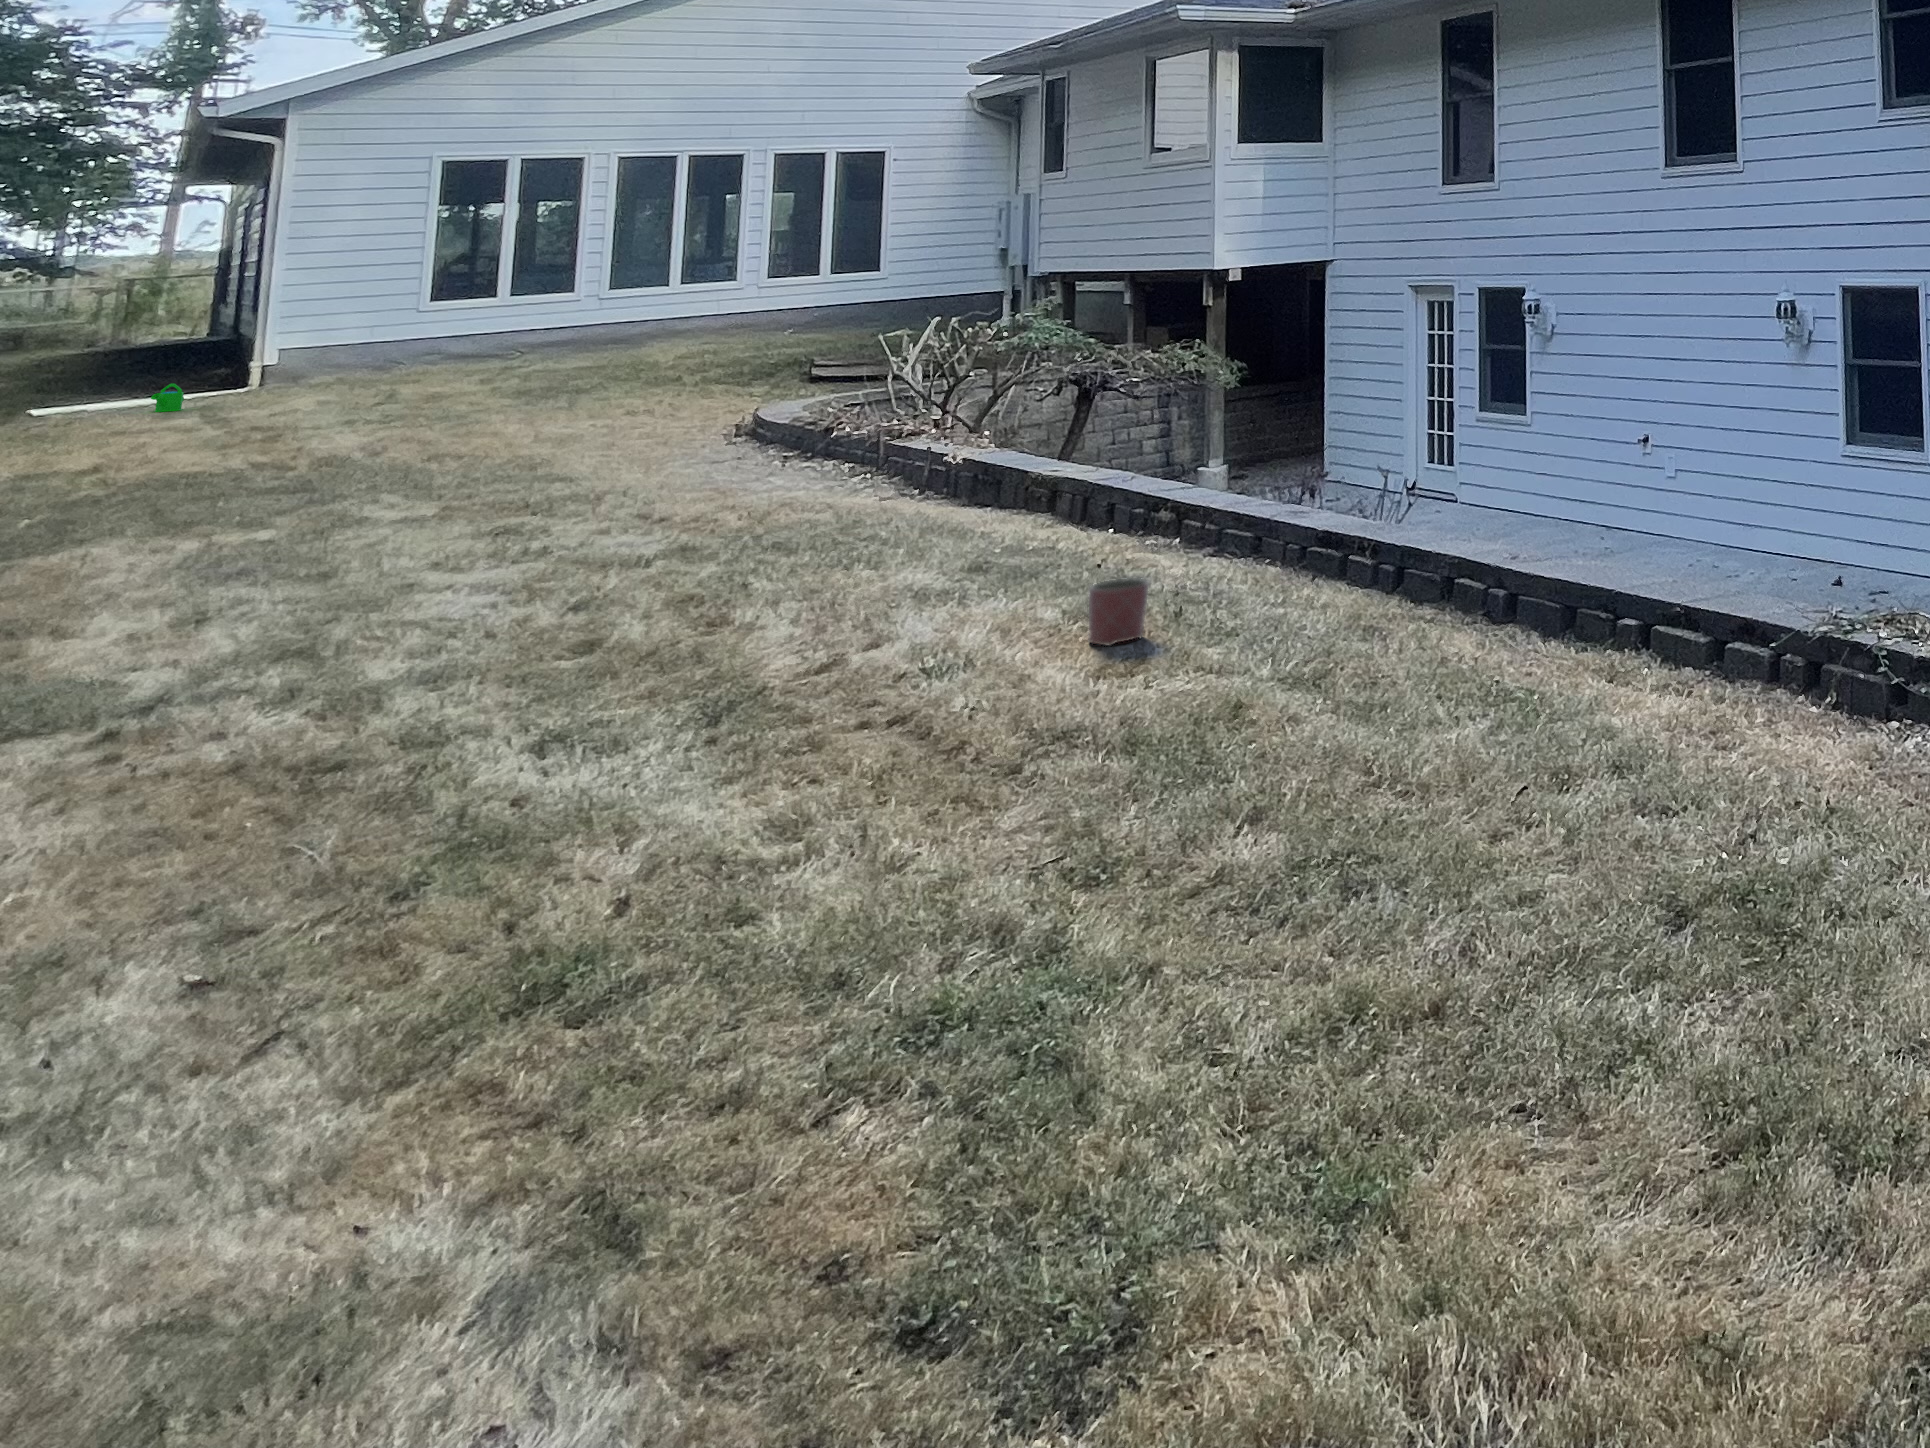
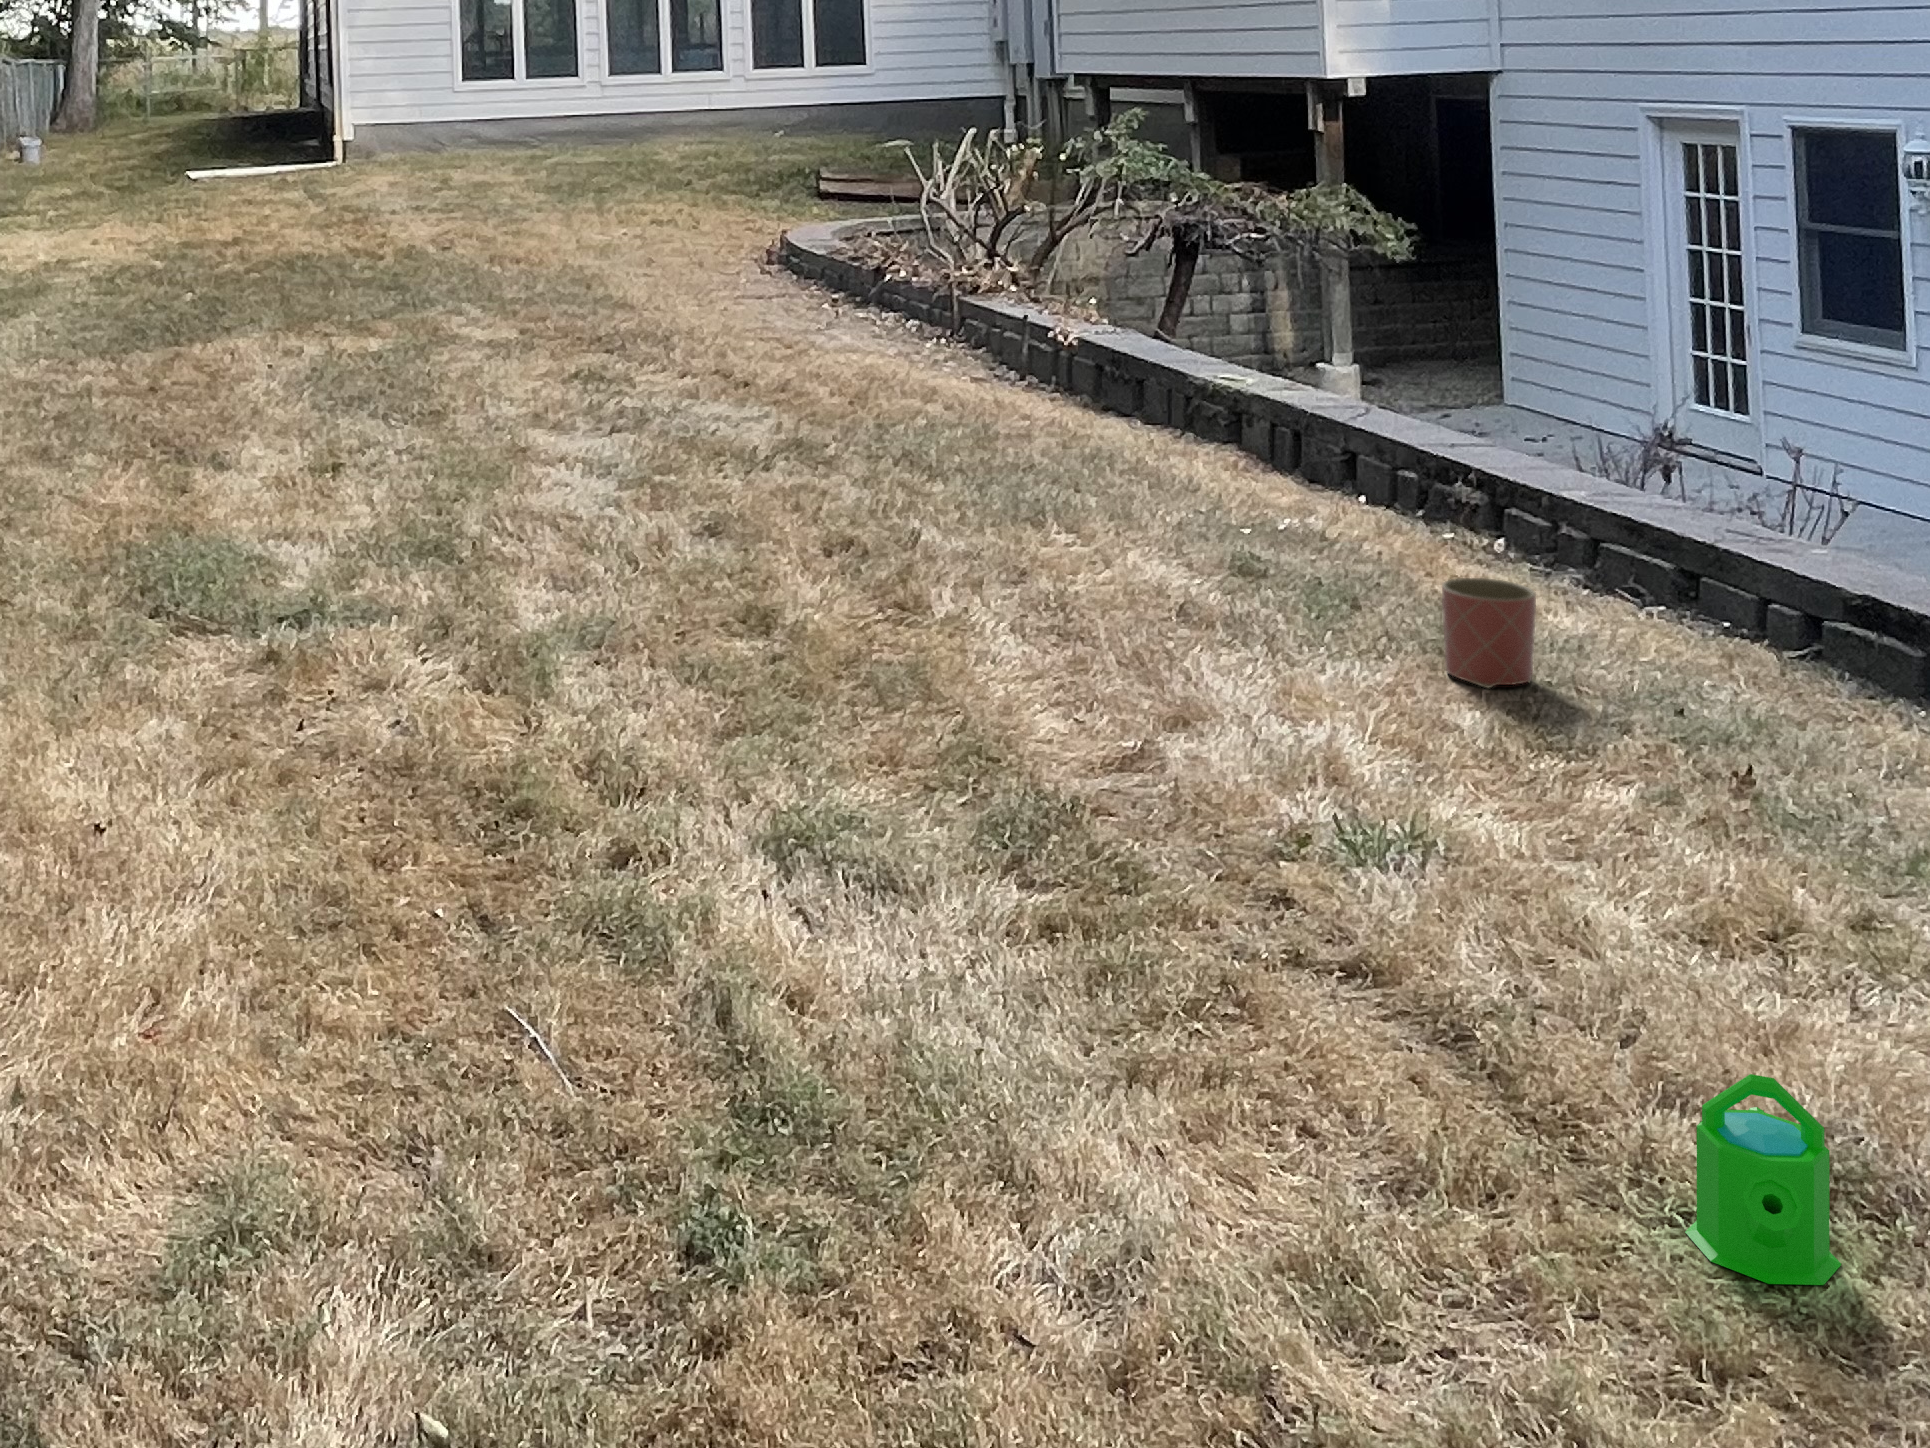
watering can: present [151,384,184,412] -> present [1685,1074,1842,1285]

